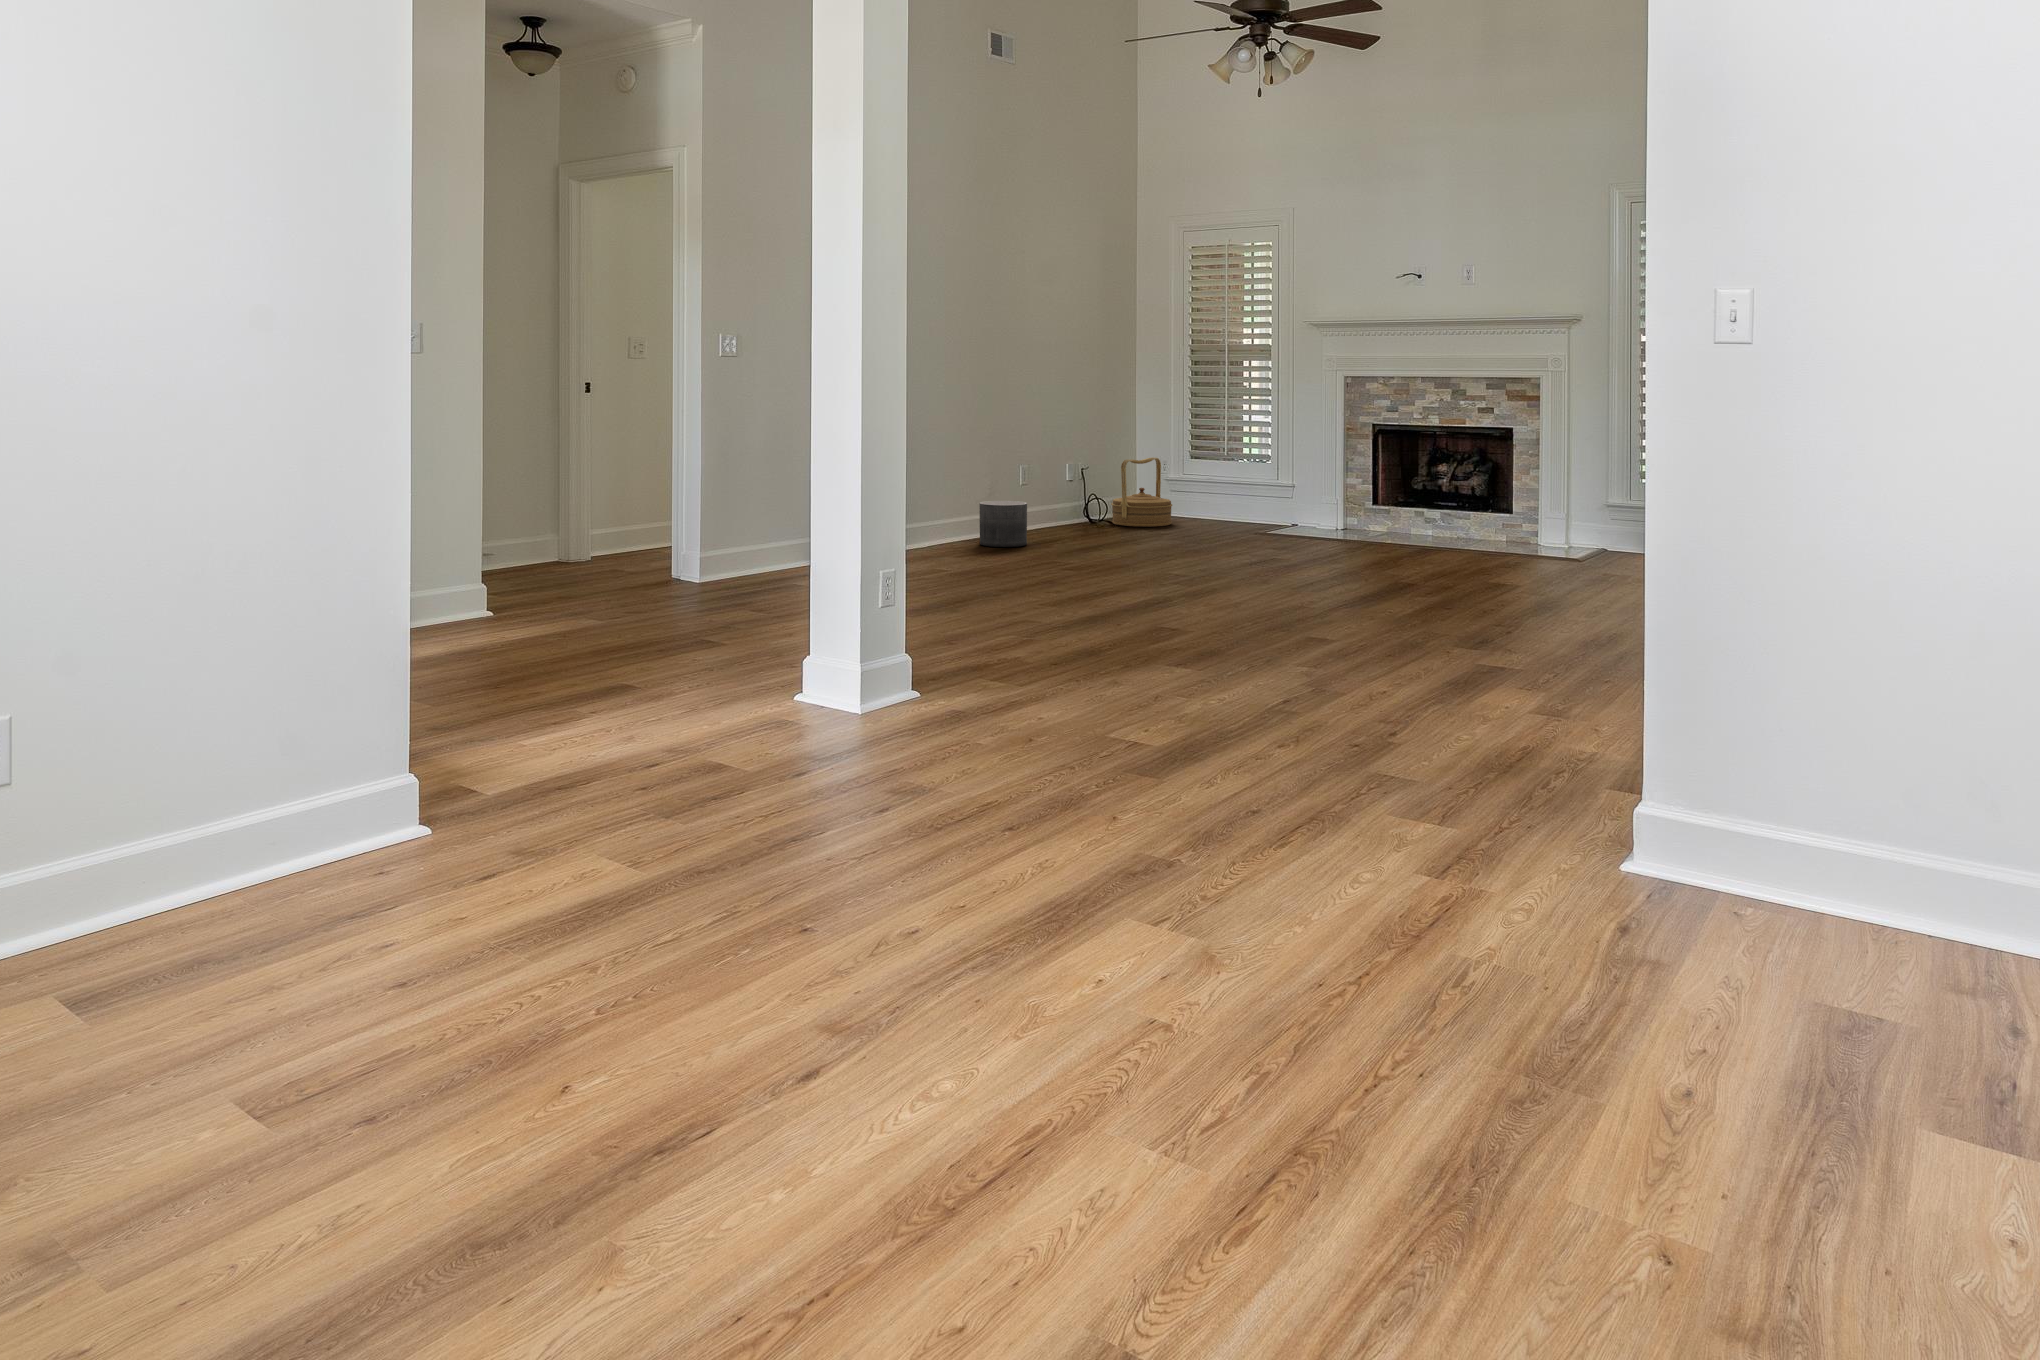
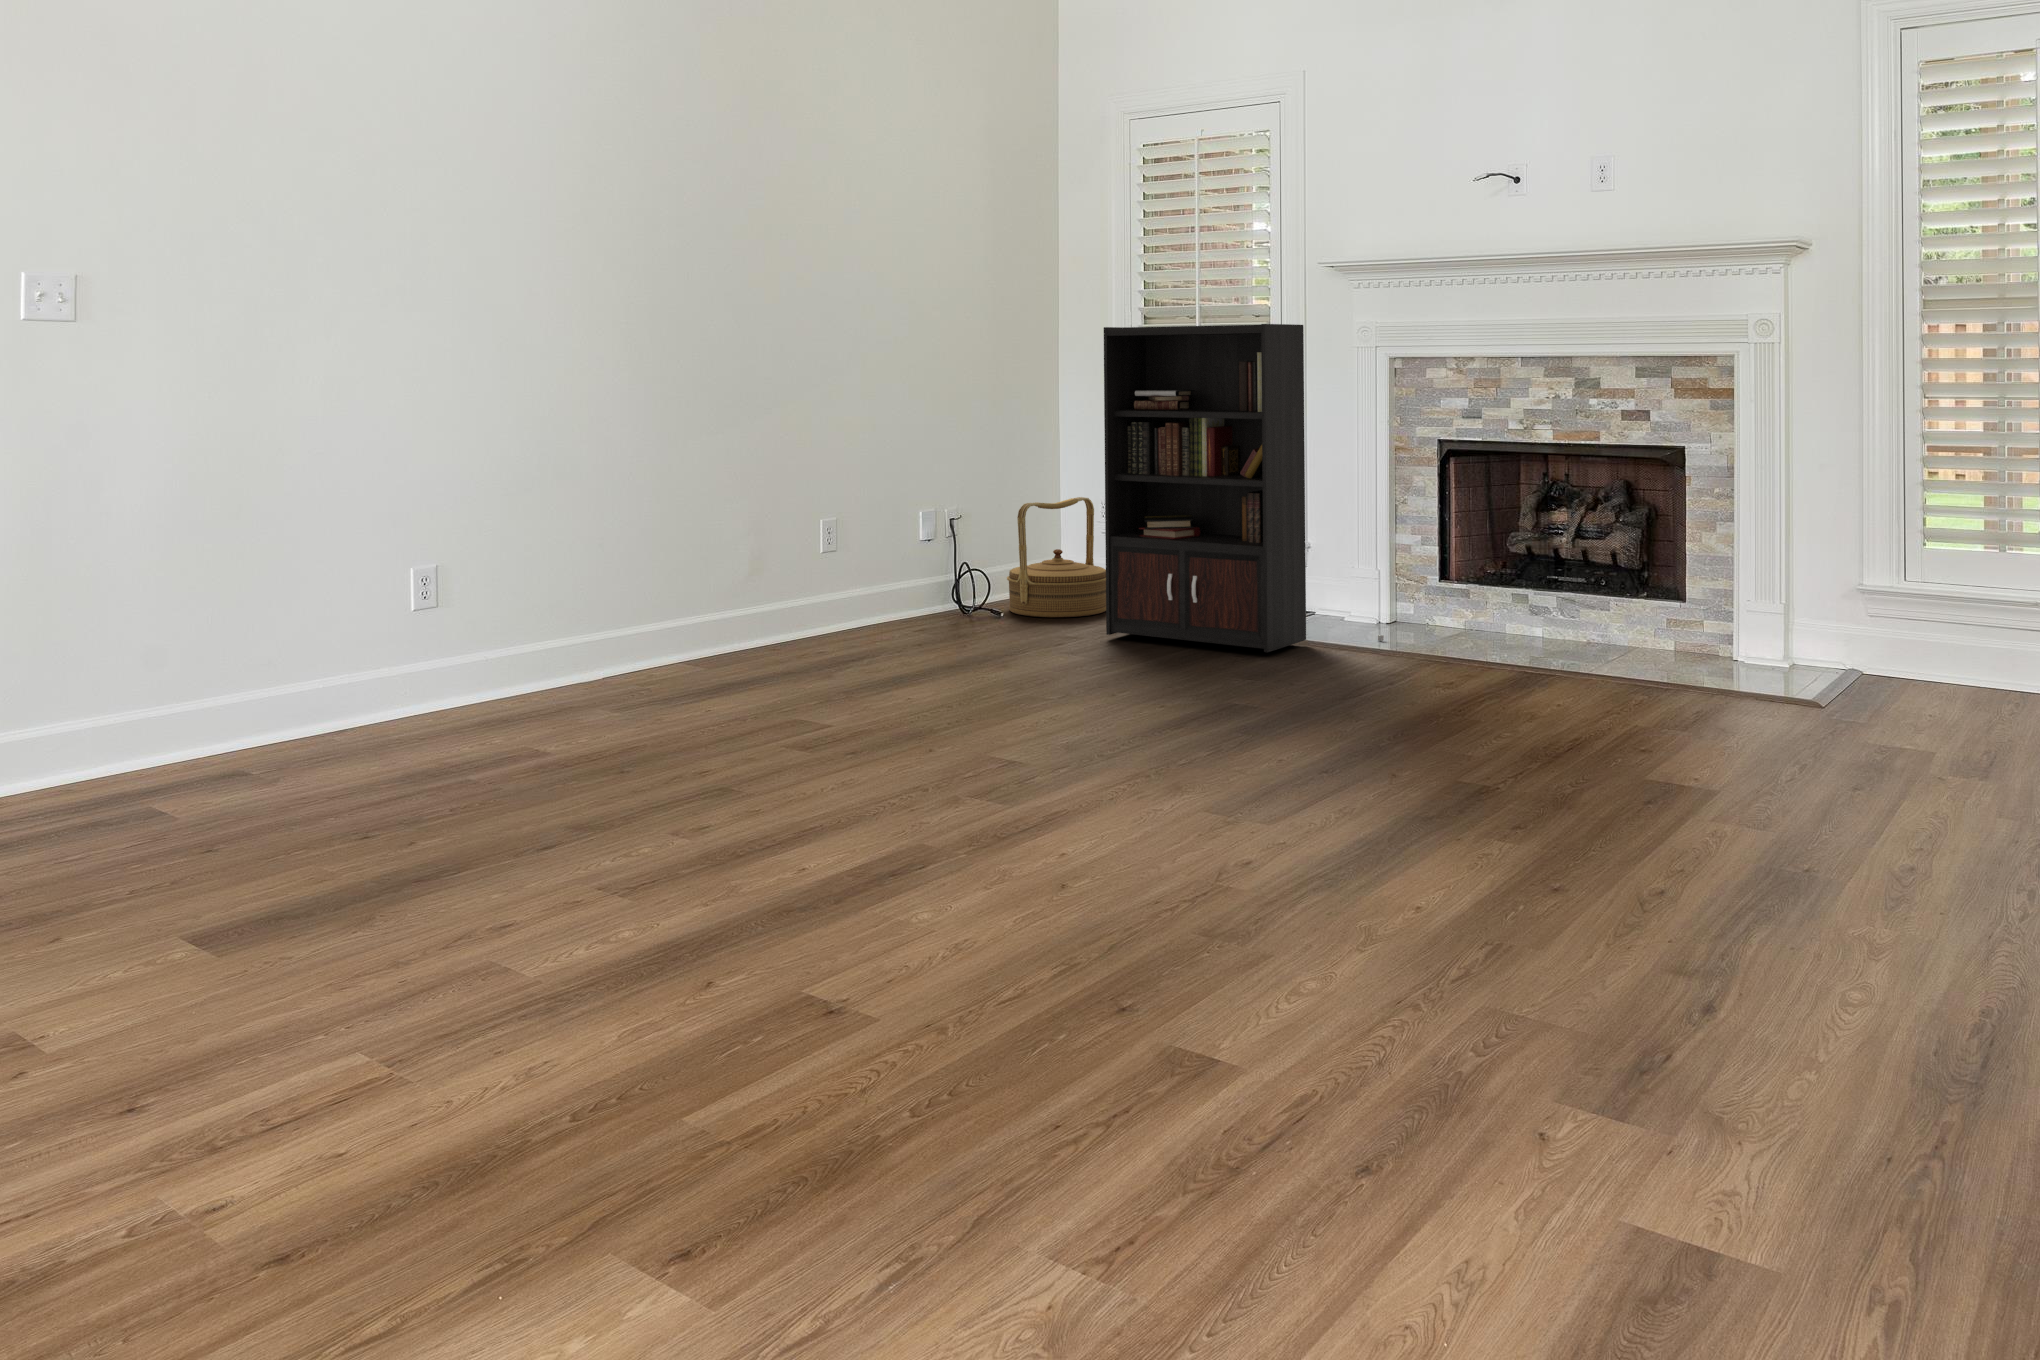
bookcase: none [1181,357,1341,541] -> present [1104,324,1384,652]
planter: present [979,501,1027,547] -> none [728,585,815,673]

